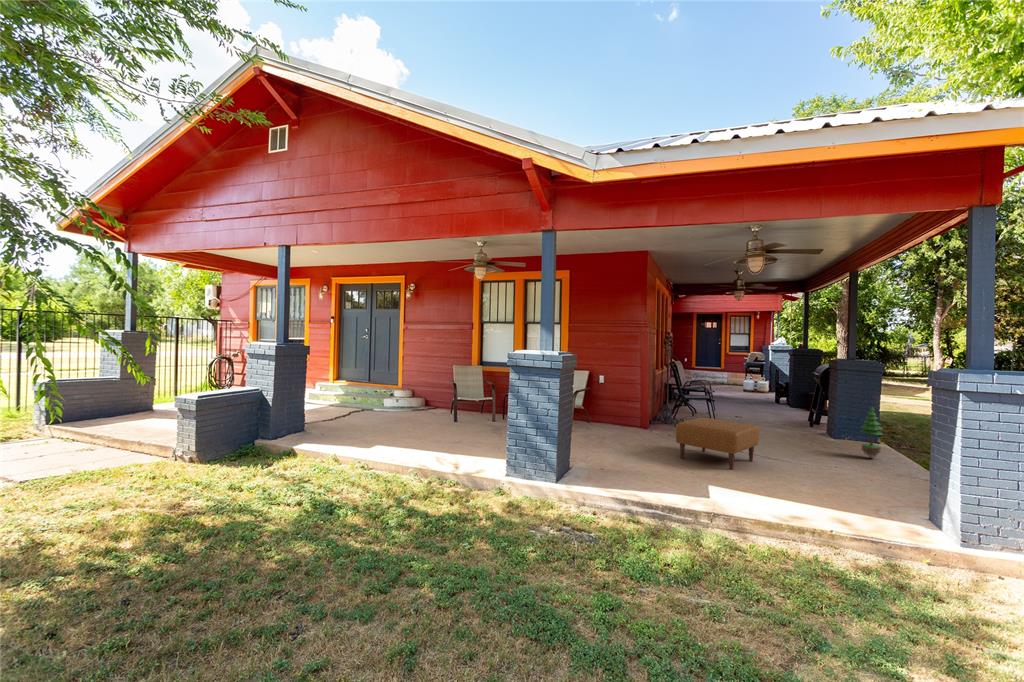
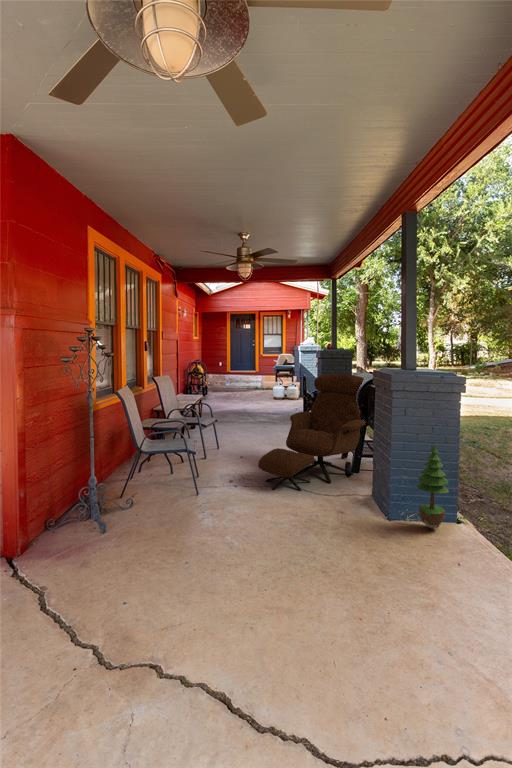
lounge chair: none [745,365,829,438] -> present [258,374,366,491]
ottoman: present [676,418,759,470] -> none [72,506,261,671]

